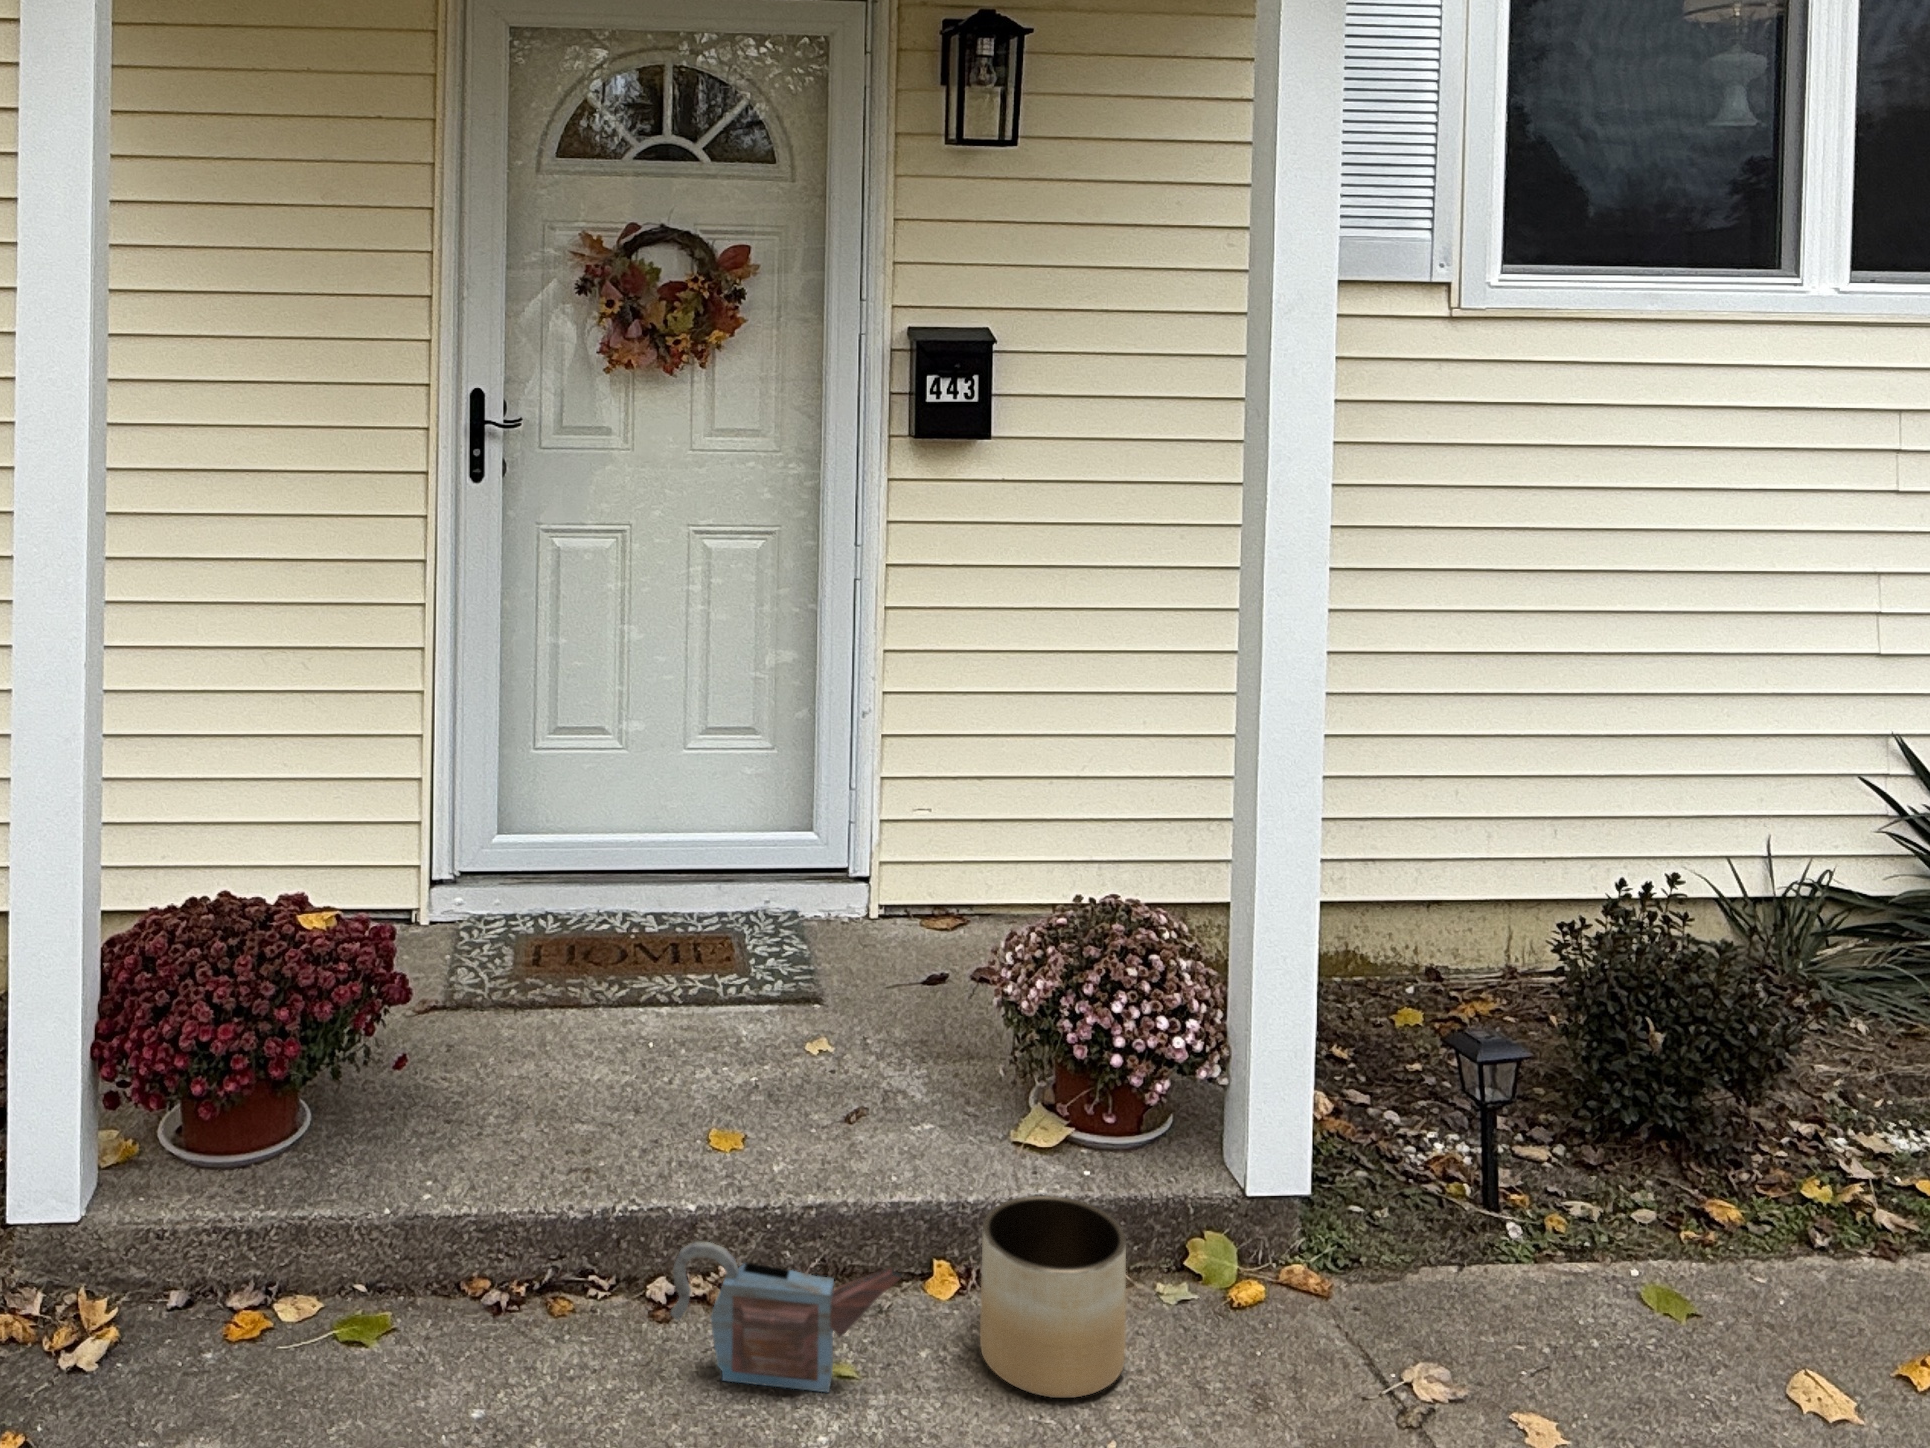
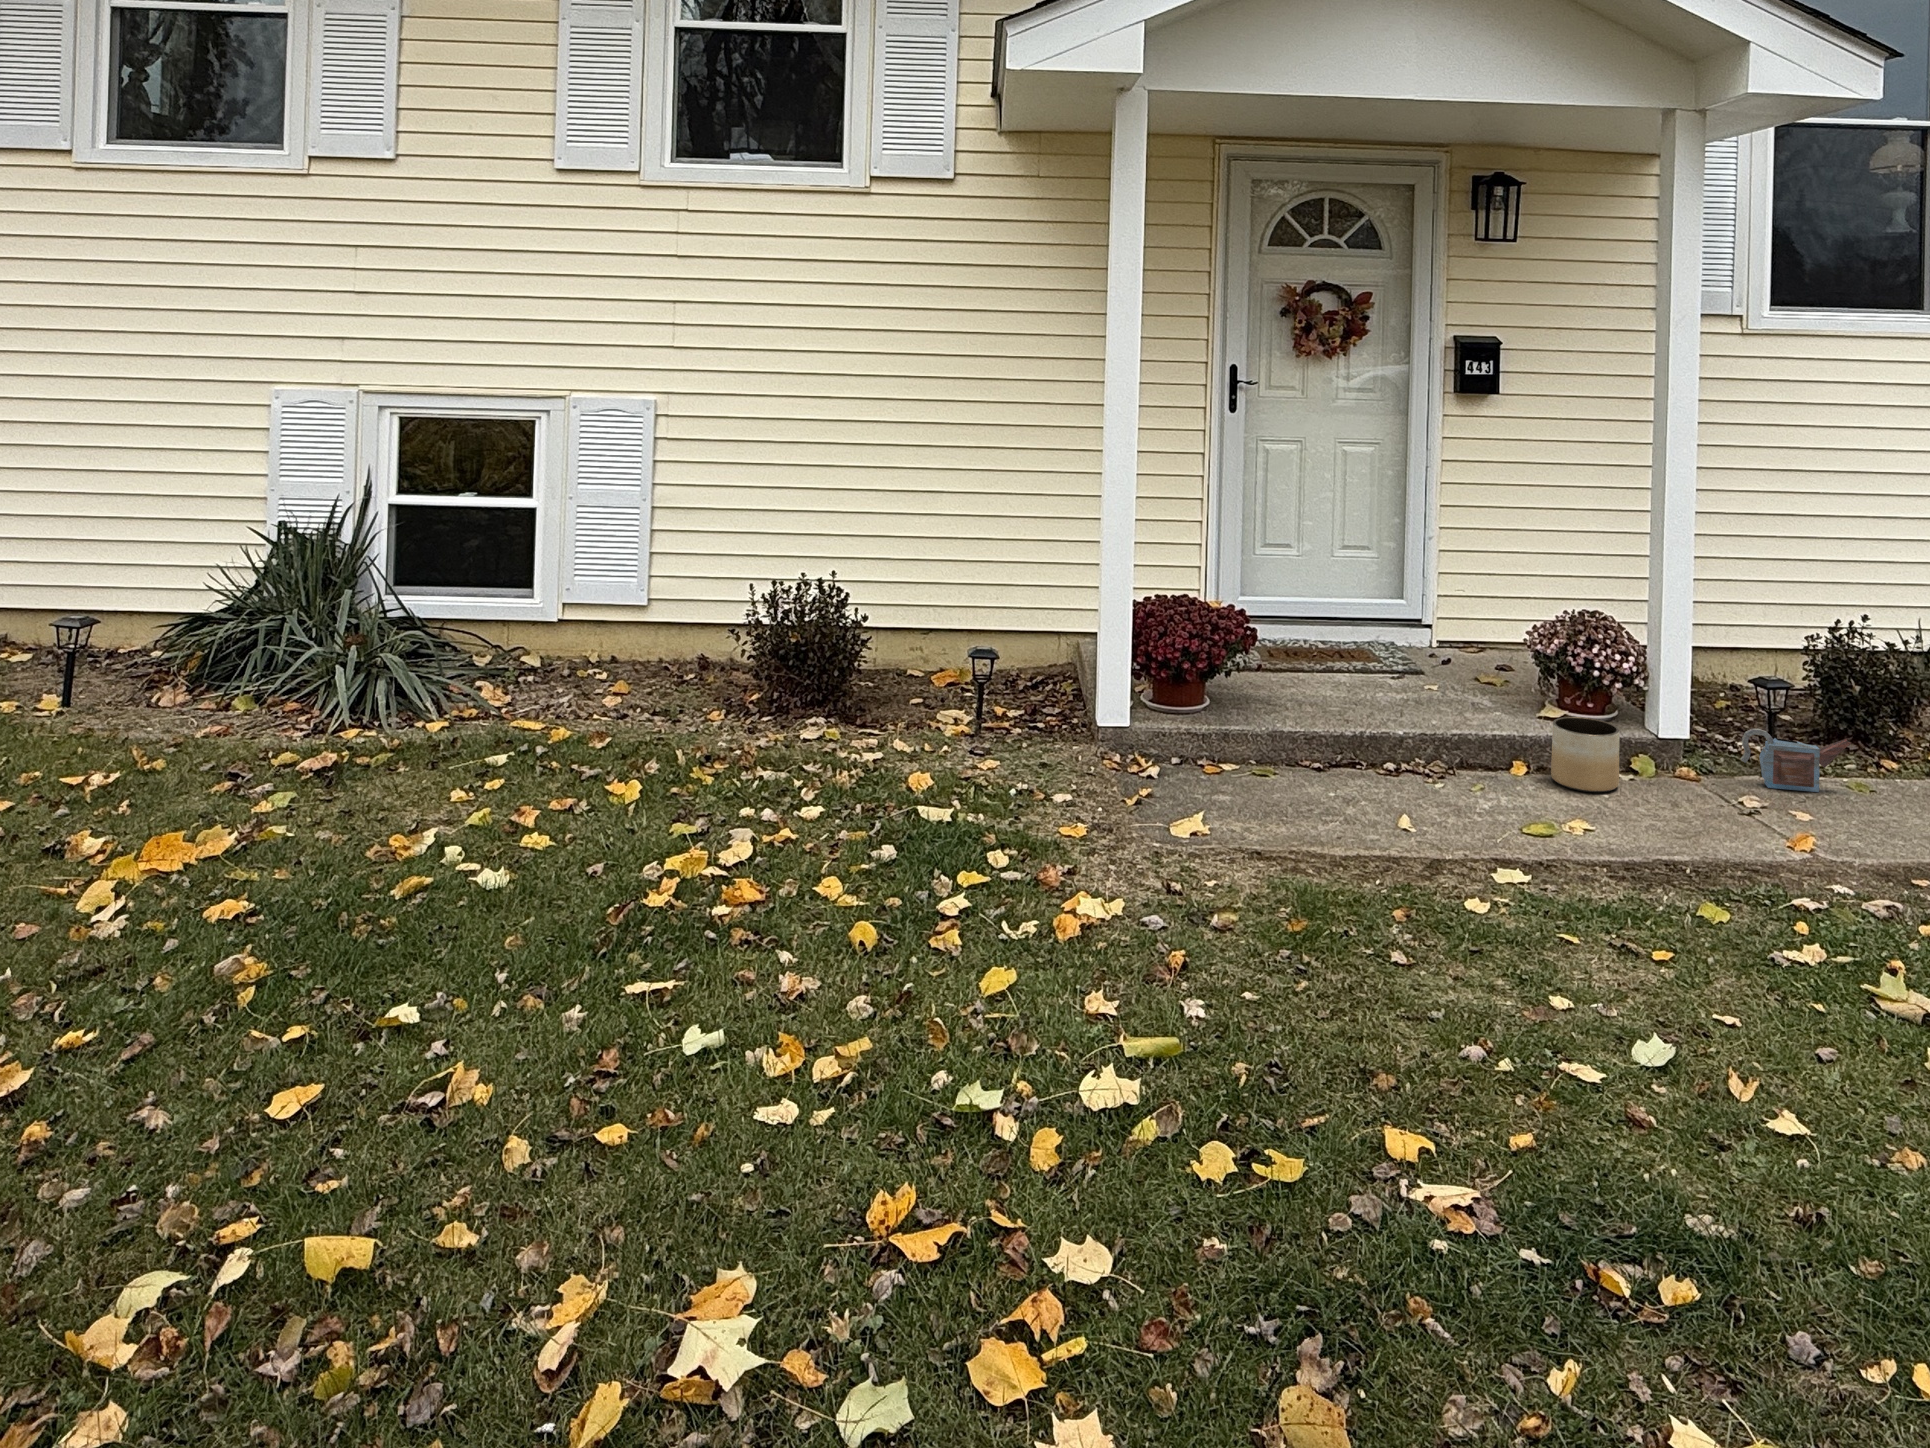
watering can: present [671,1241,901,1392] -> present [1740,729,1851,792]

